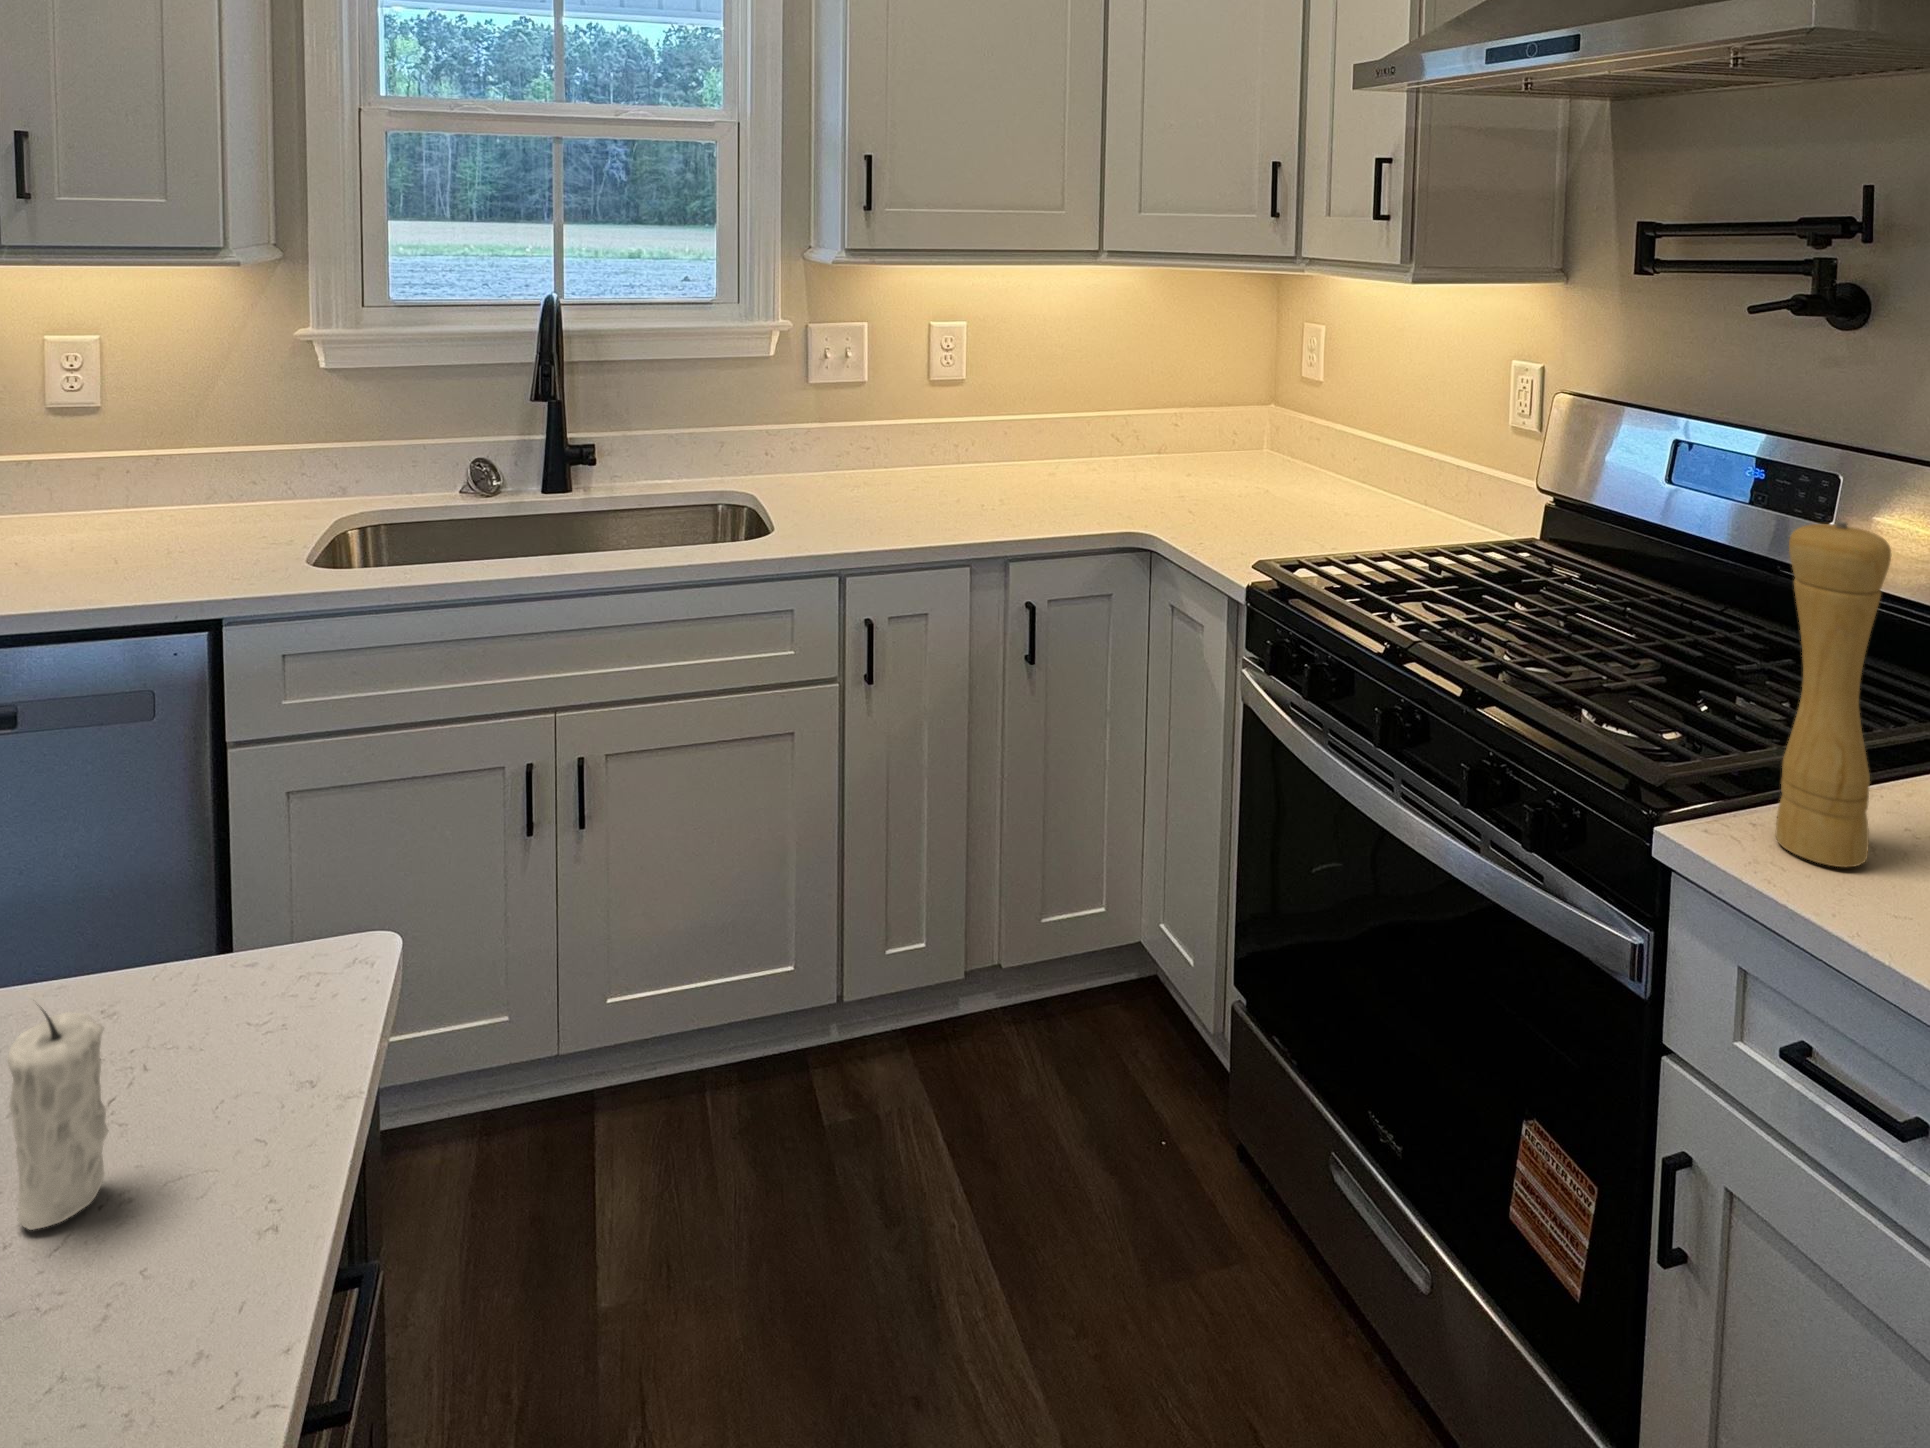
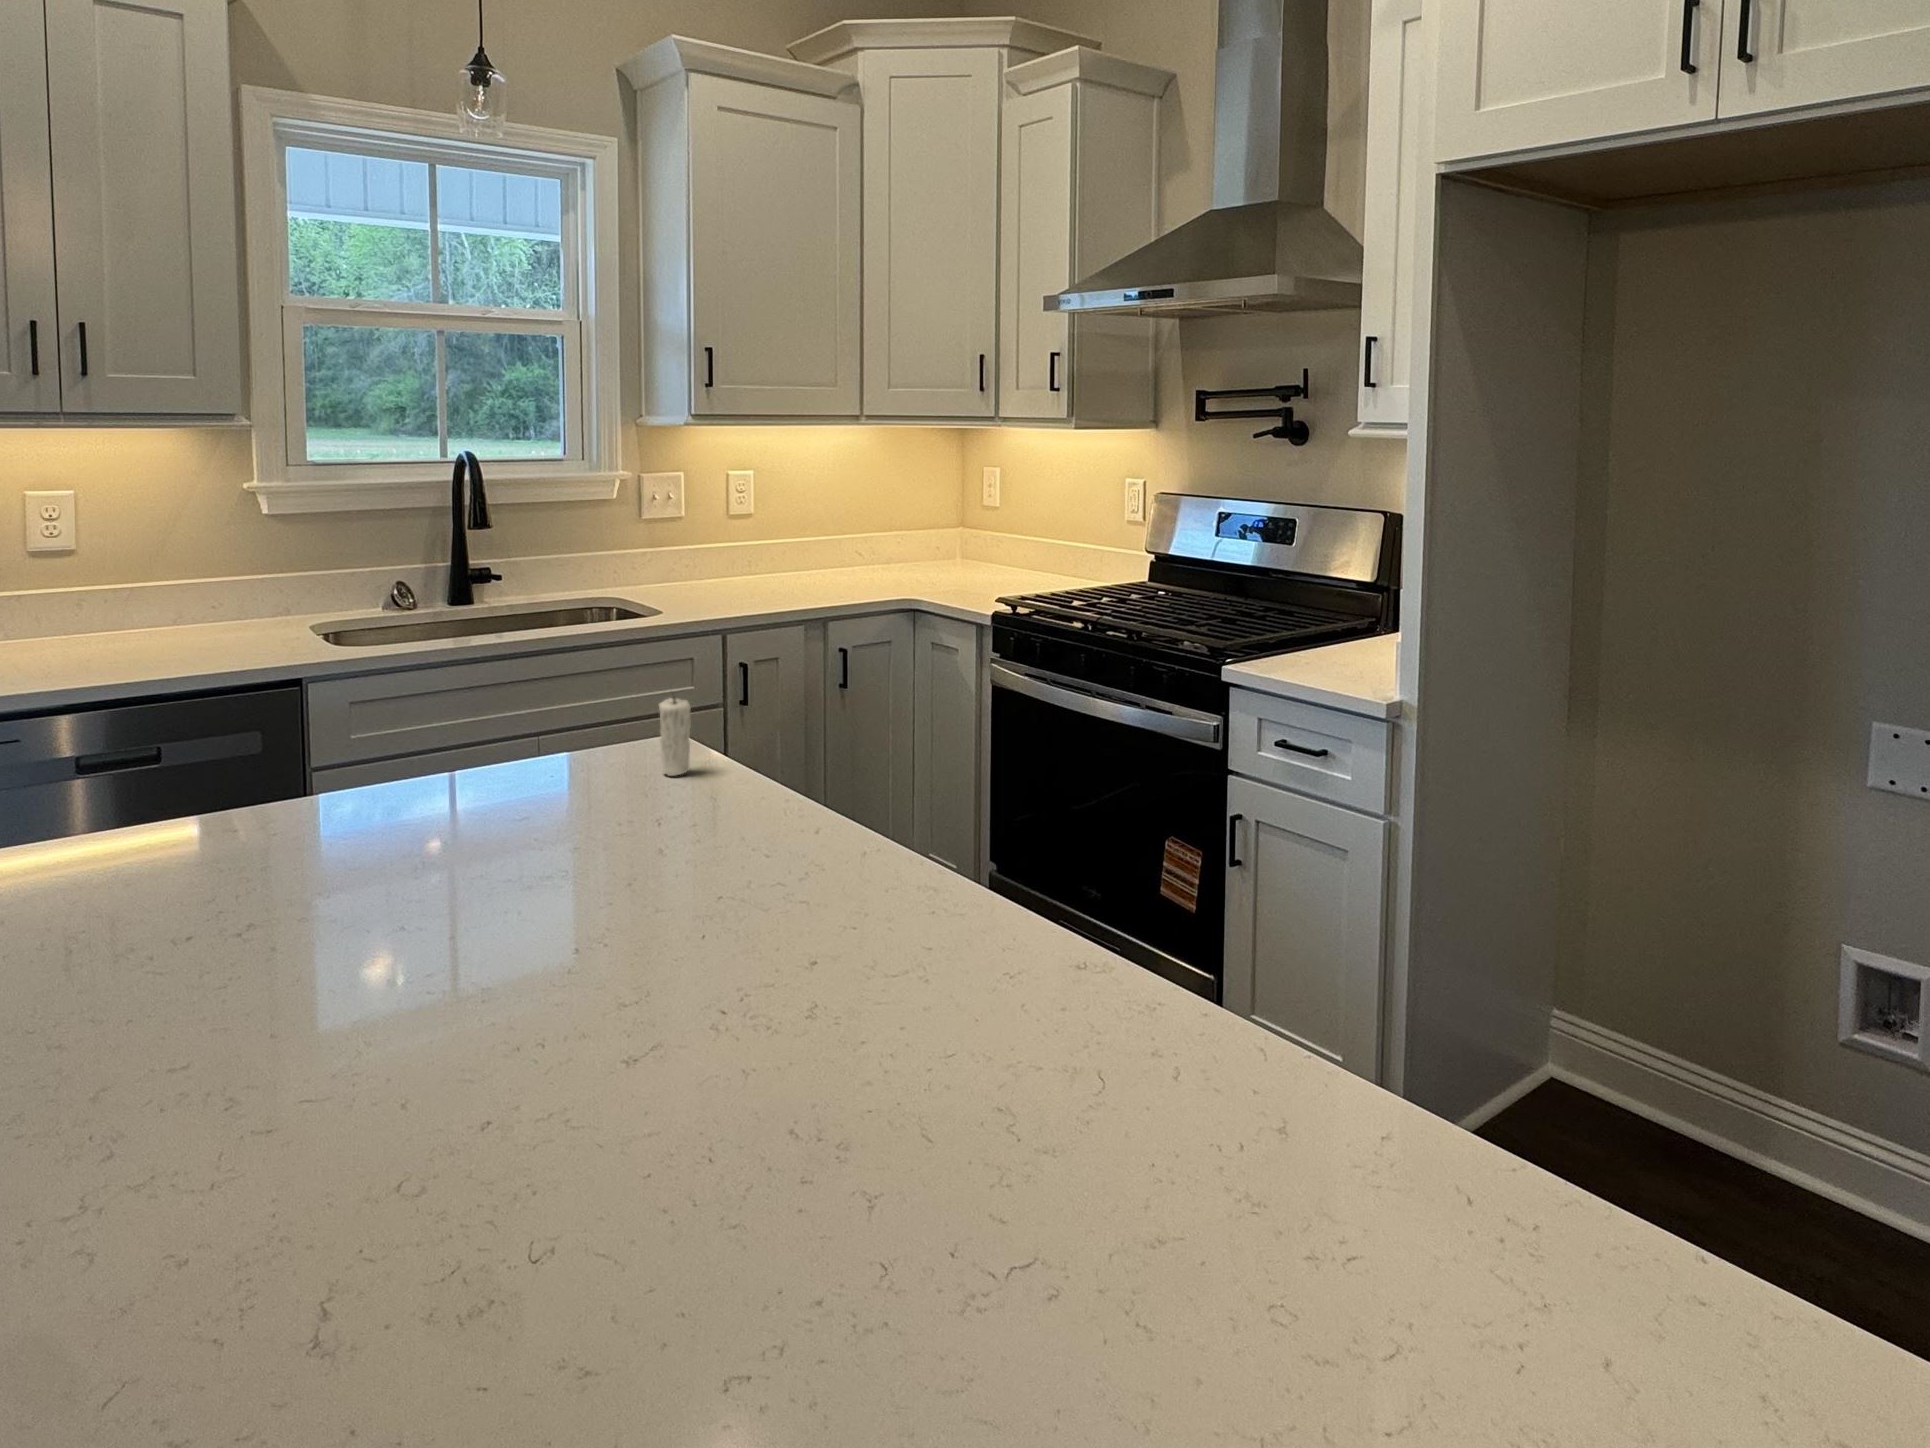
pepper mill: present [1776,522,1891,867] -> none [1272,517,1313,668]

